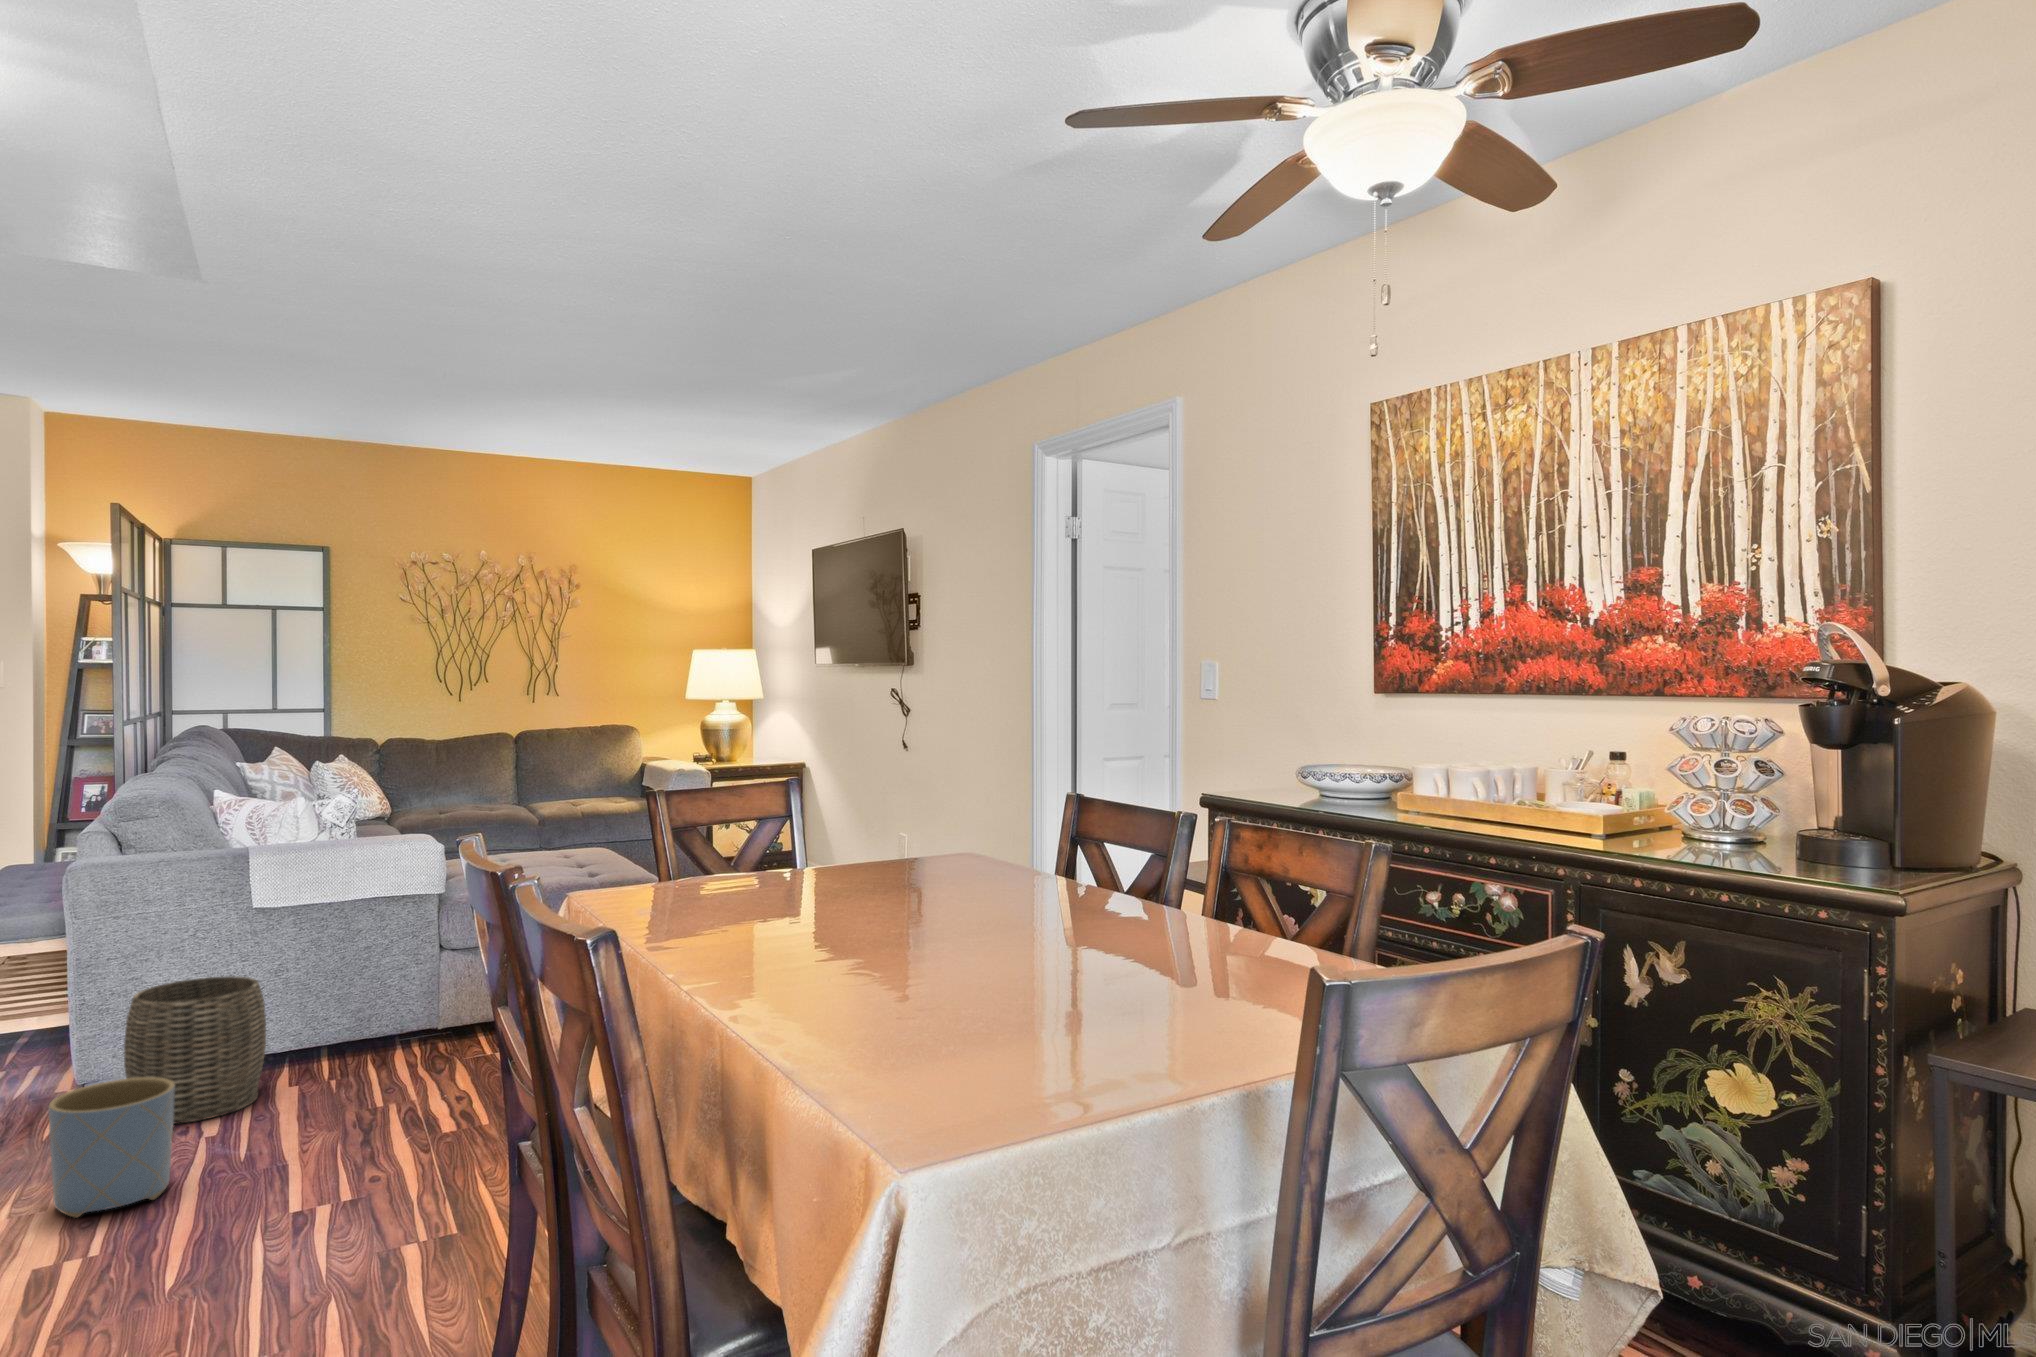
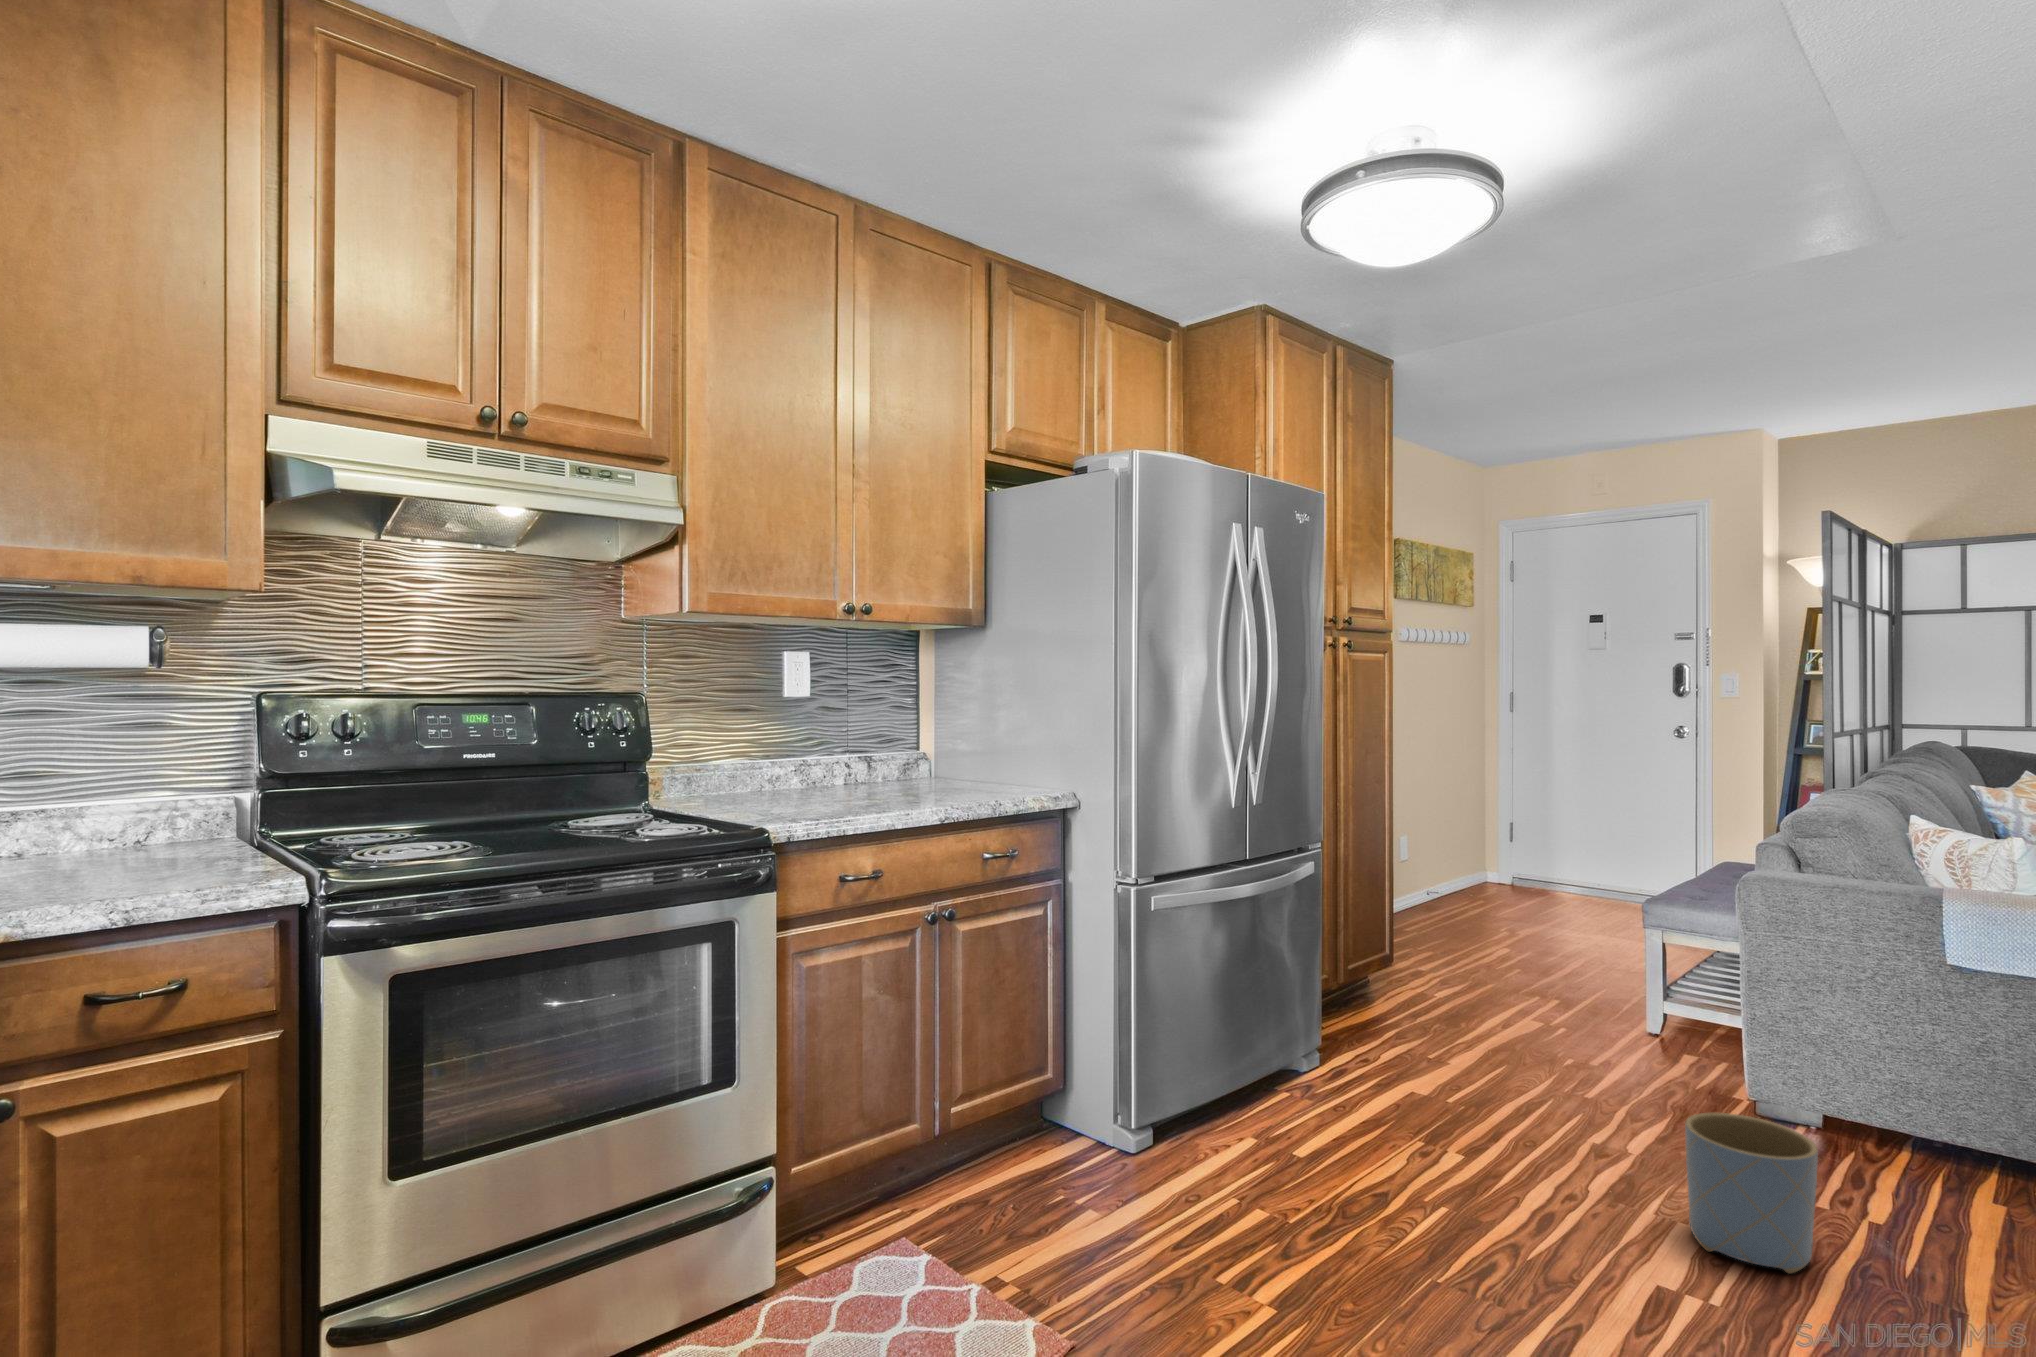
woven basket: present [124,976,266,1124] -> none [1789,1023,1960,1204]

